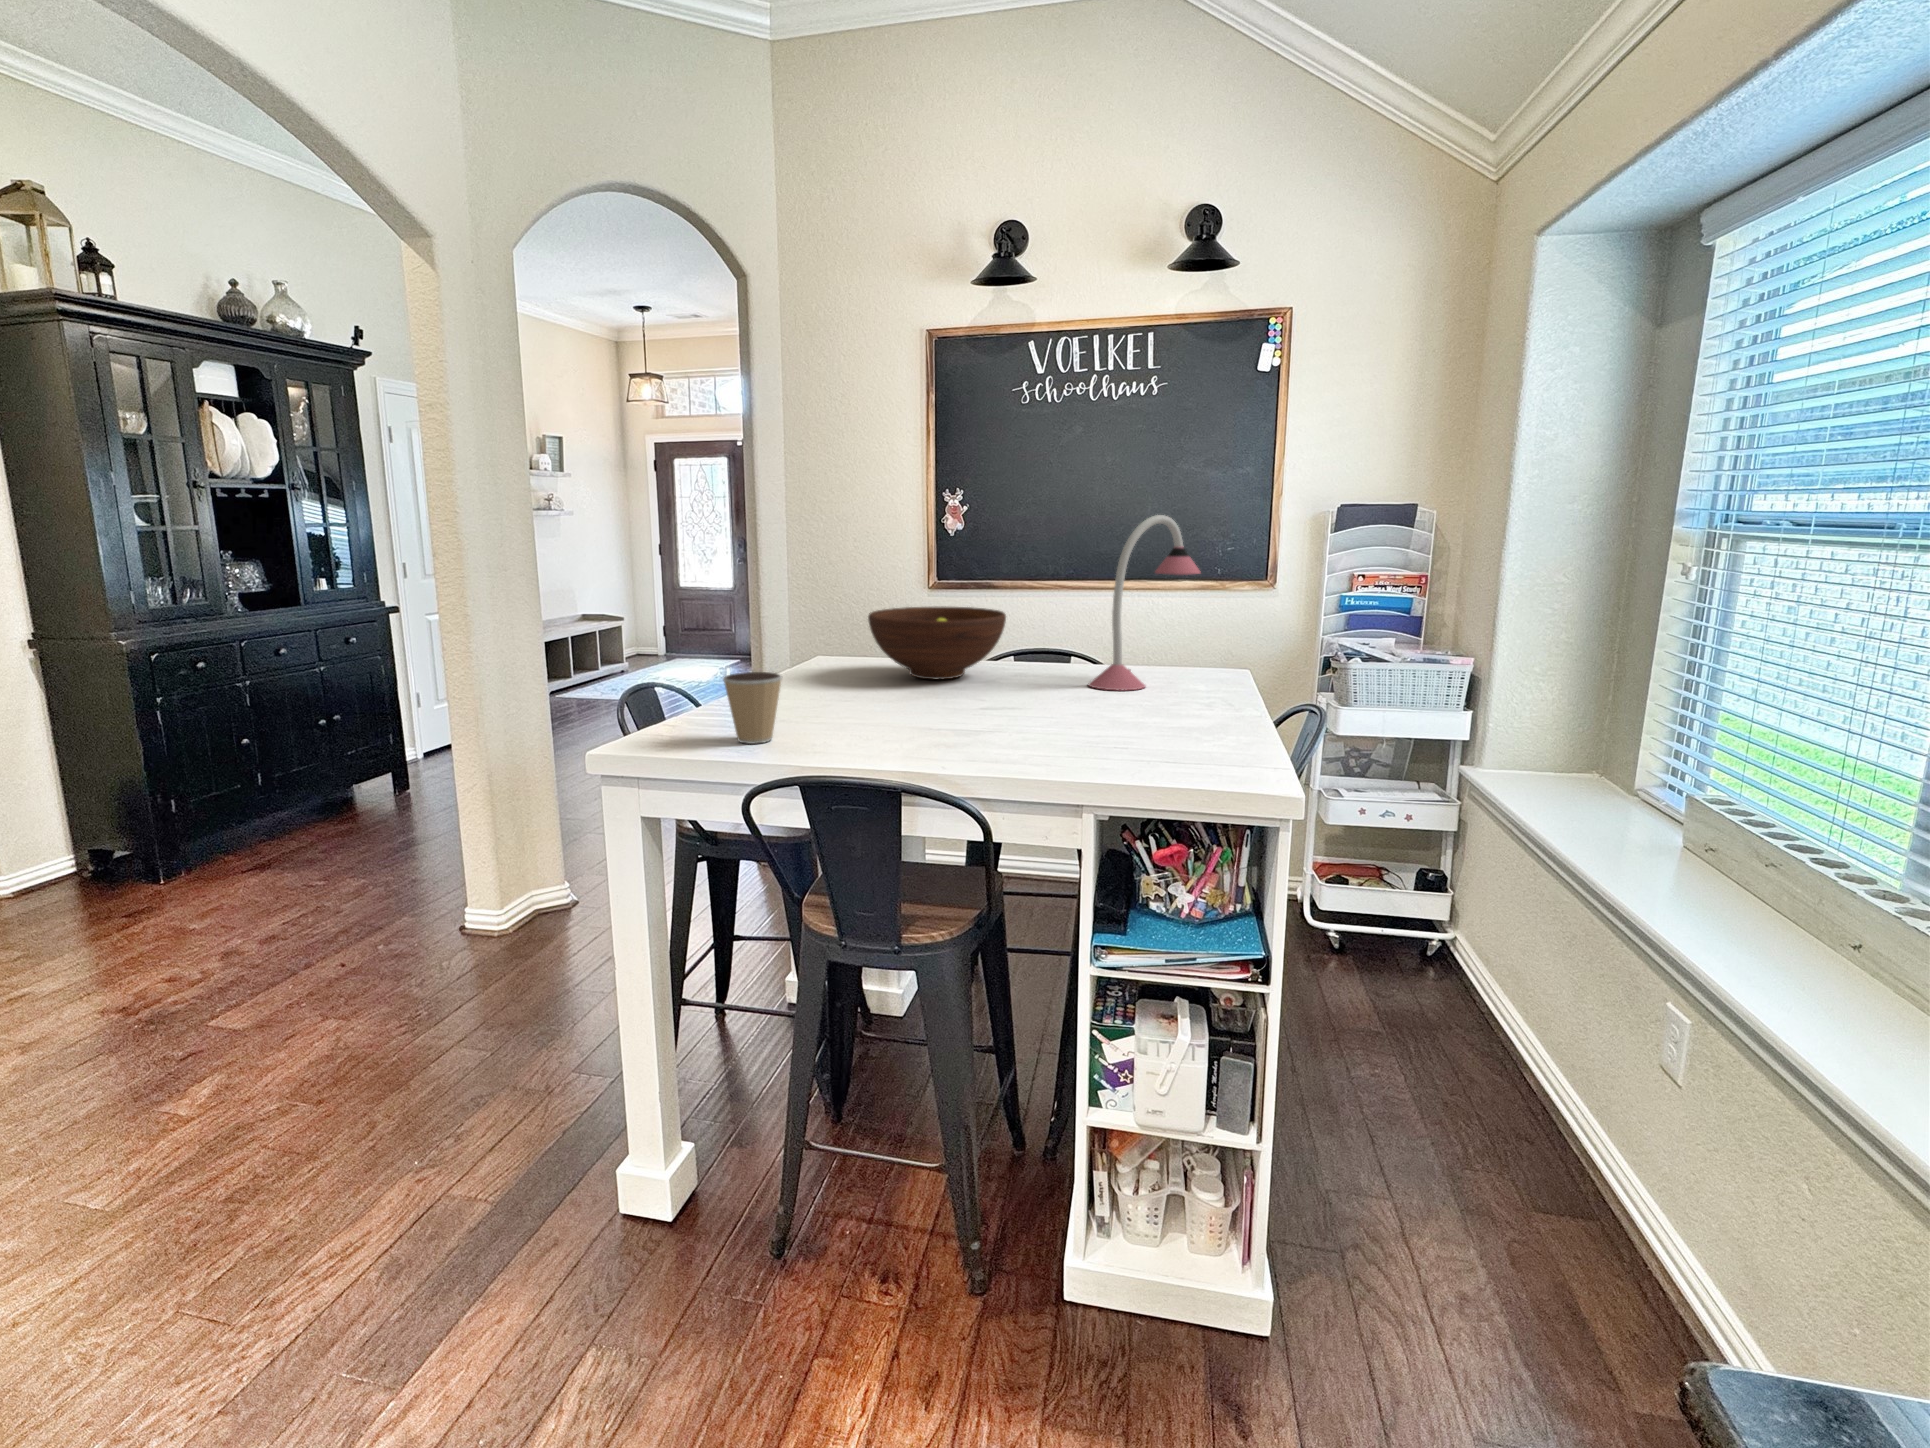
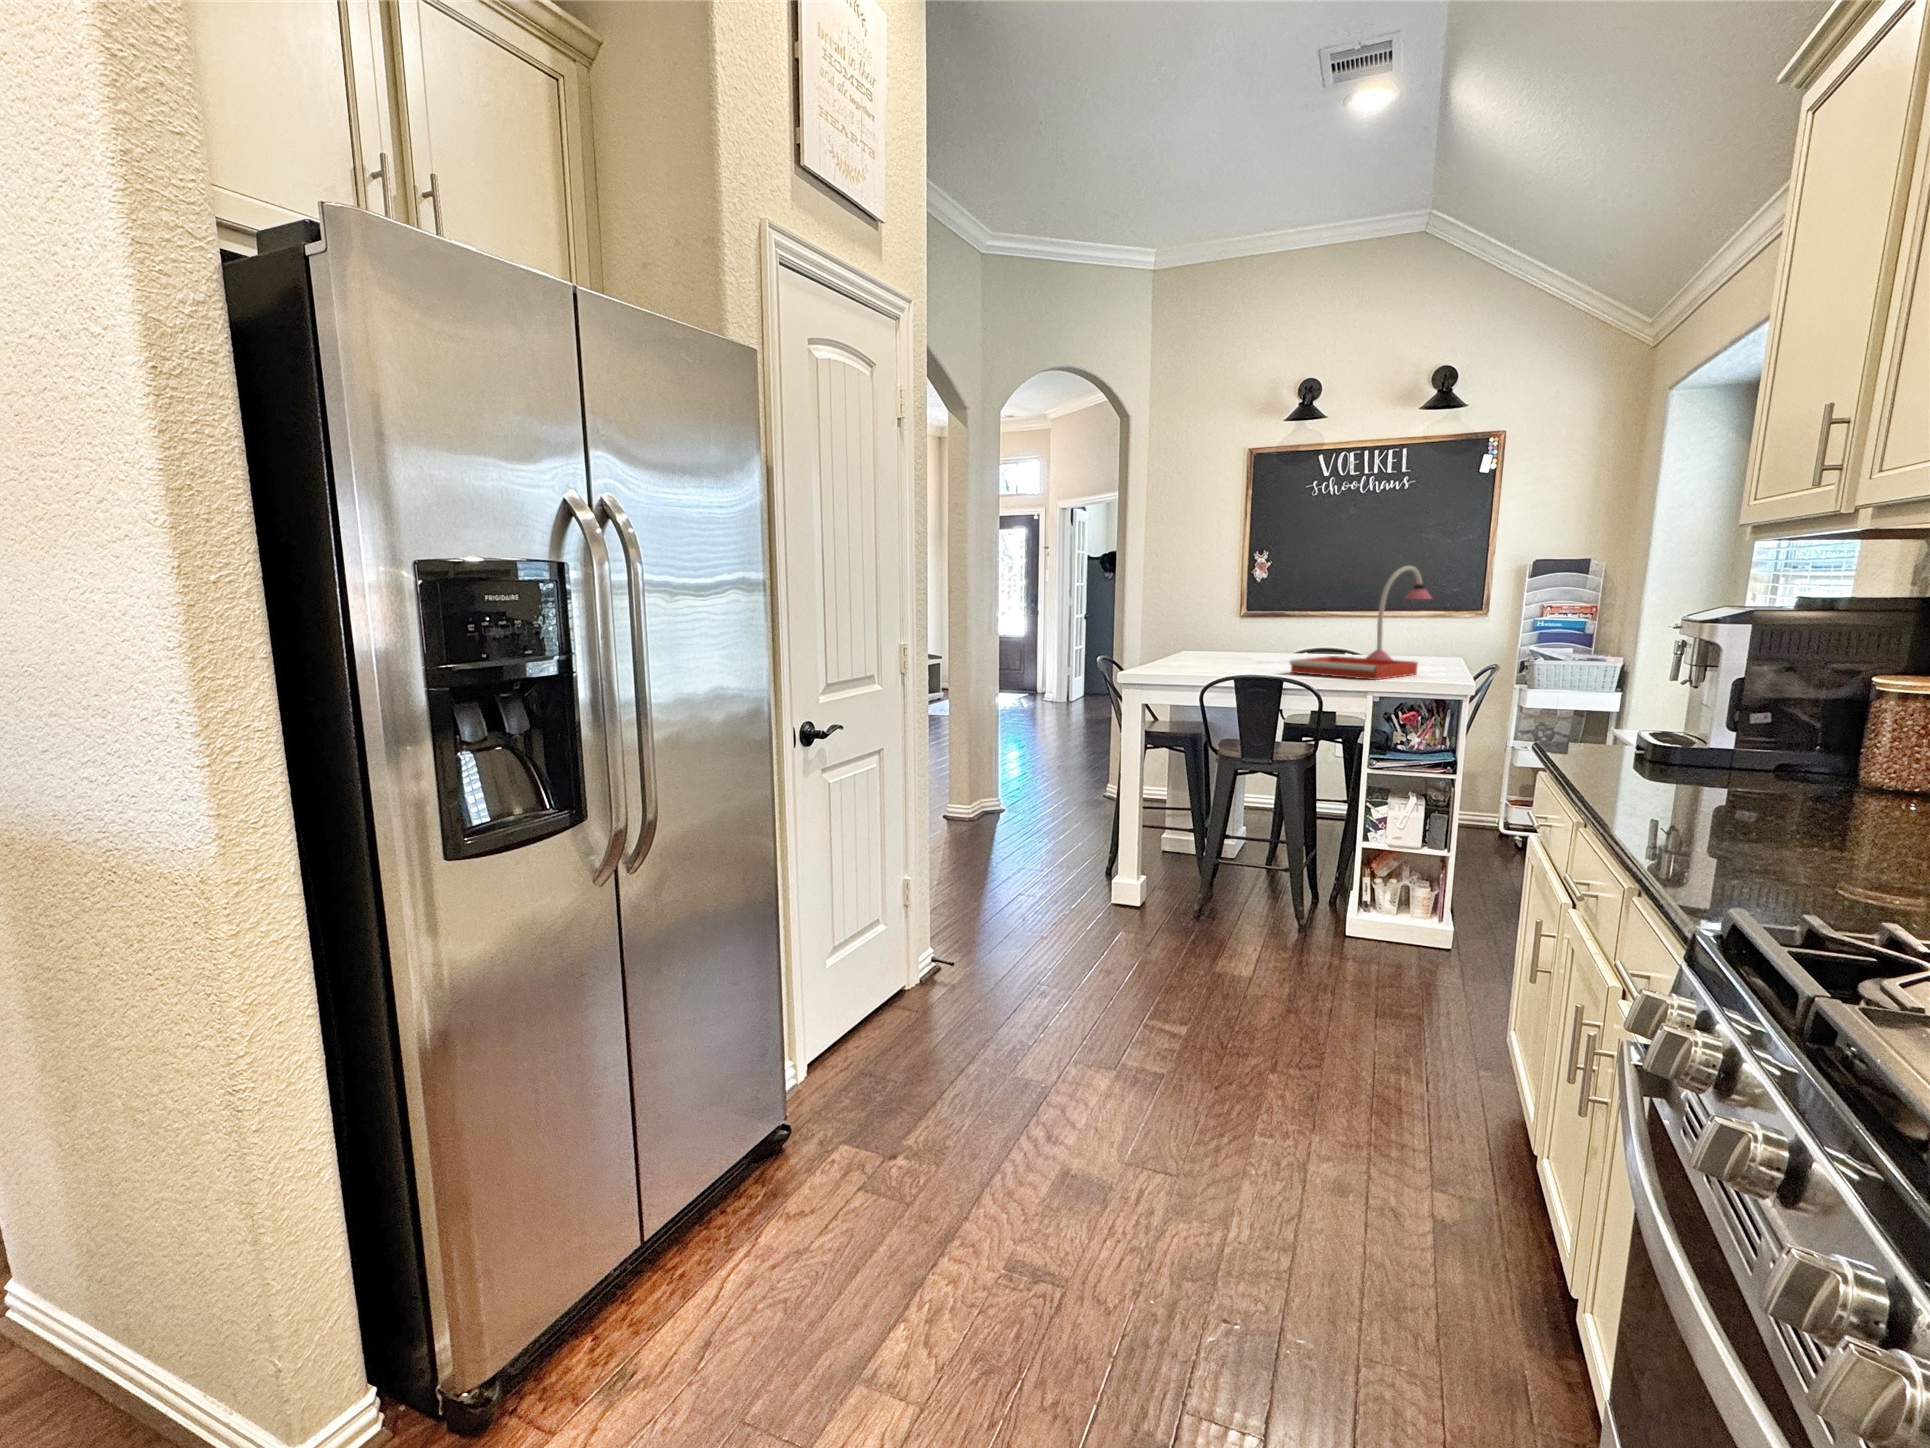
fruit bowl: present [868,607,1006,679] -> none [1228,621,1311,660]
coffee cup: present [723,672,782,744] -> none [1182,642,1211,674]
tray: none [939,689,1182,766] -> present [1289,656,1418,680]

